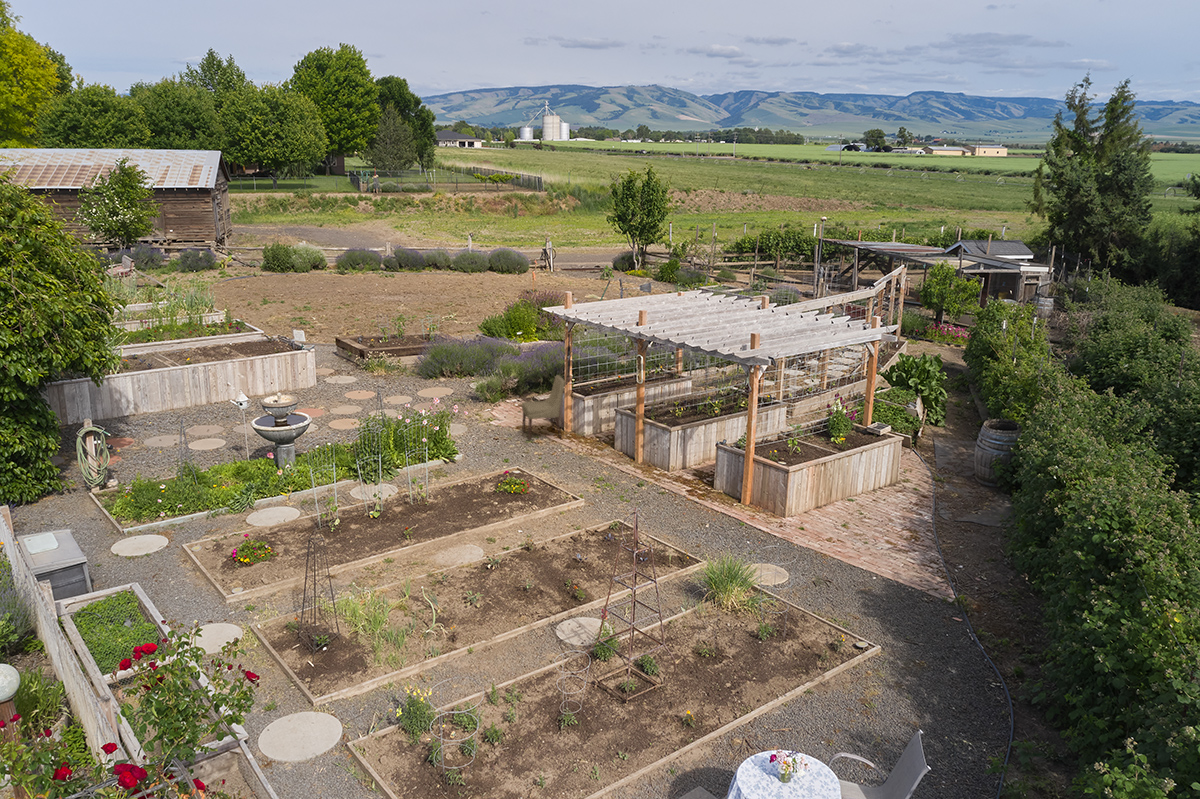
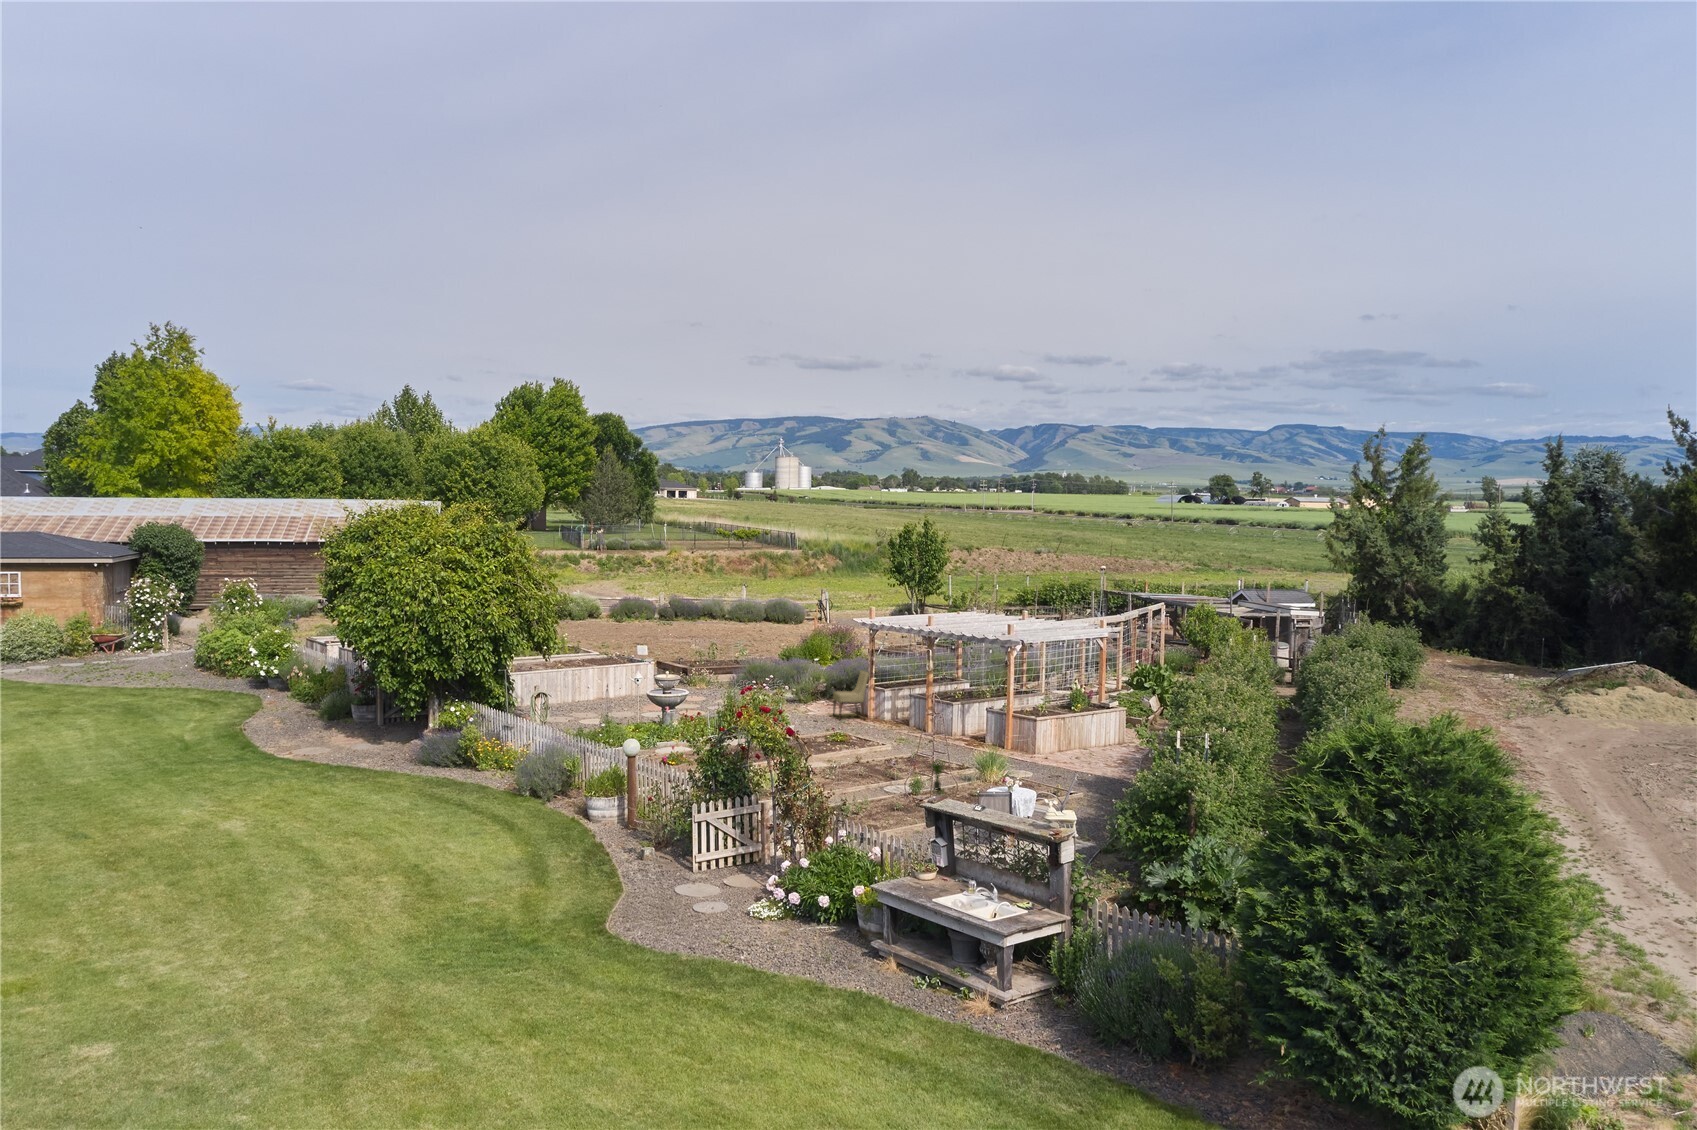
potted plant: none [629,603,666,660] -> present [932,759,945,789]

